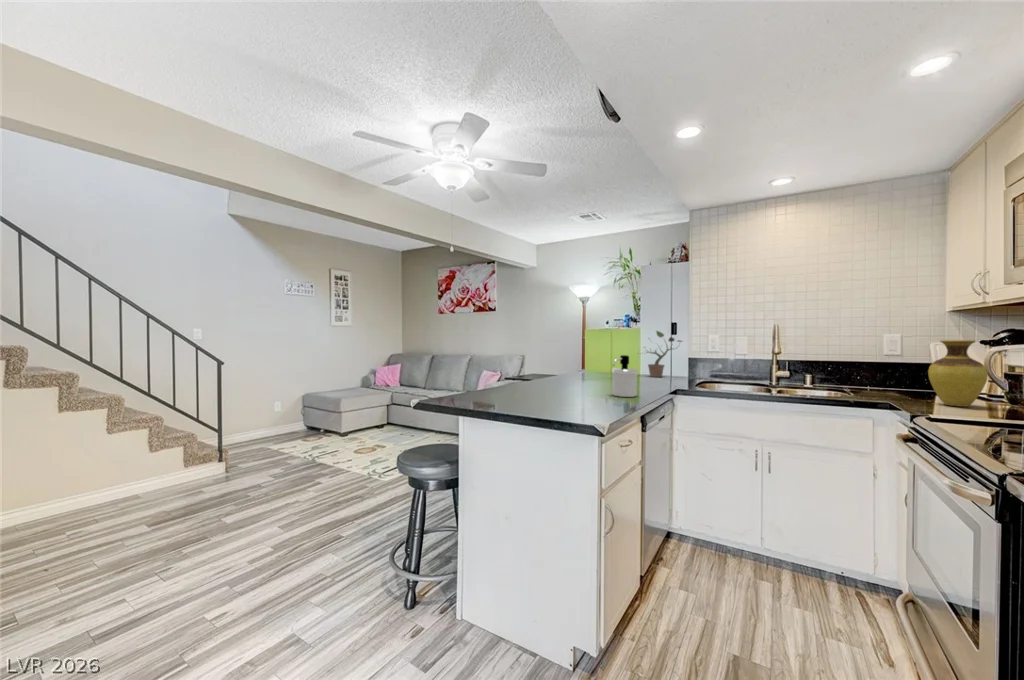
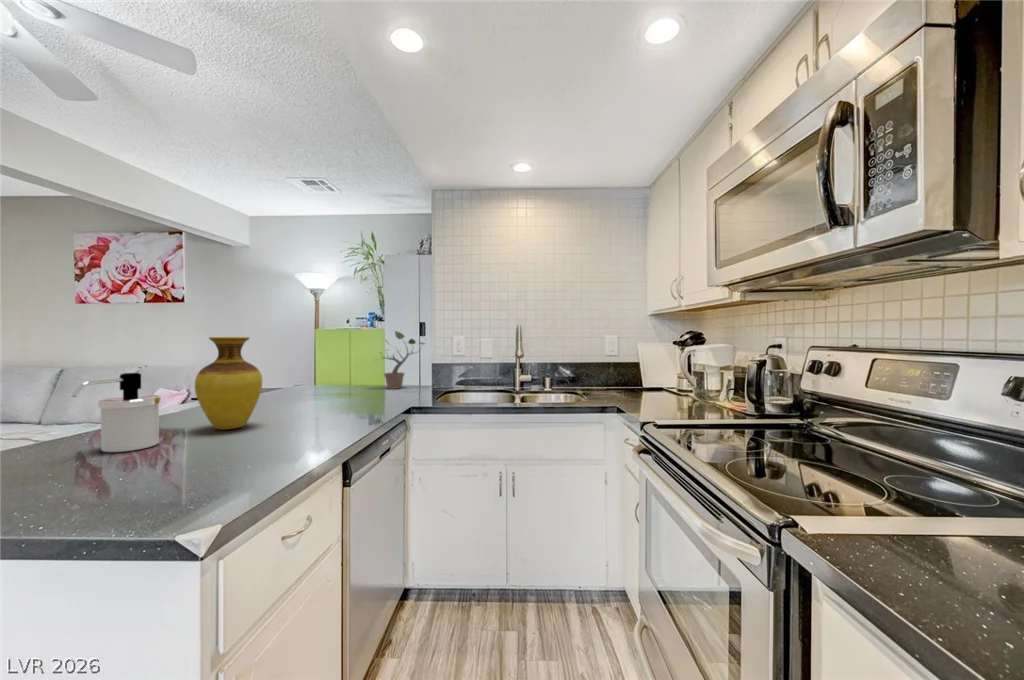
vase: present [928,340,988,407] -> present [195,337,262,430]
soap dispenser: present [612,355,637,397] -> present [72,373,161,452]

